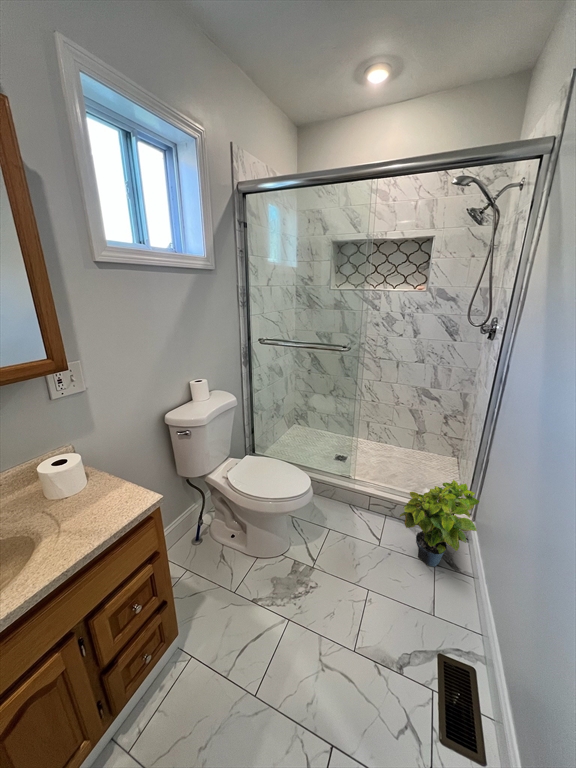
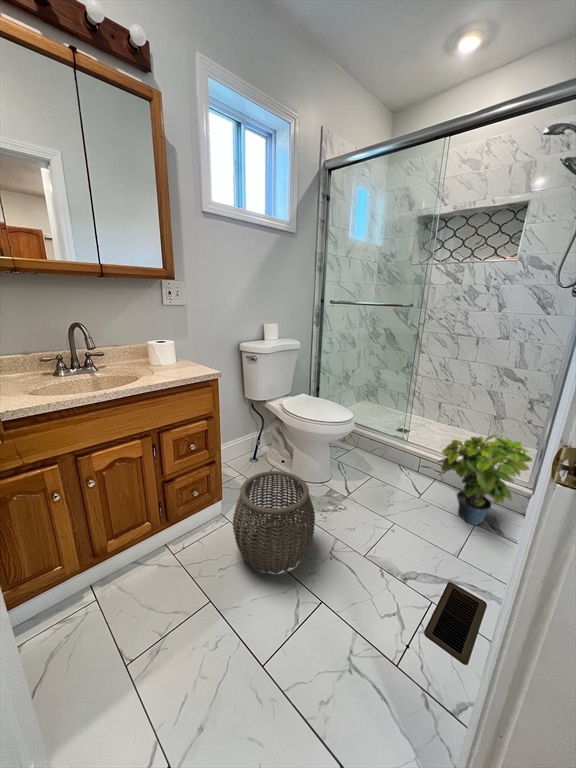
woven basket: none [206,584,305,728] -> present [233,471,315,574]

